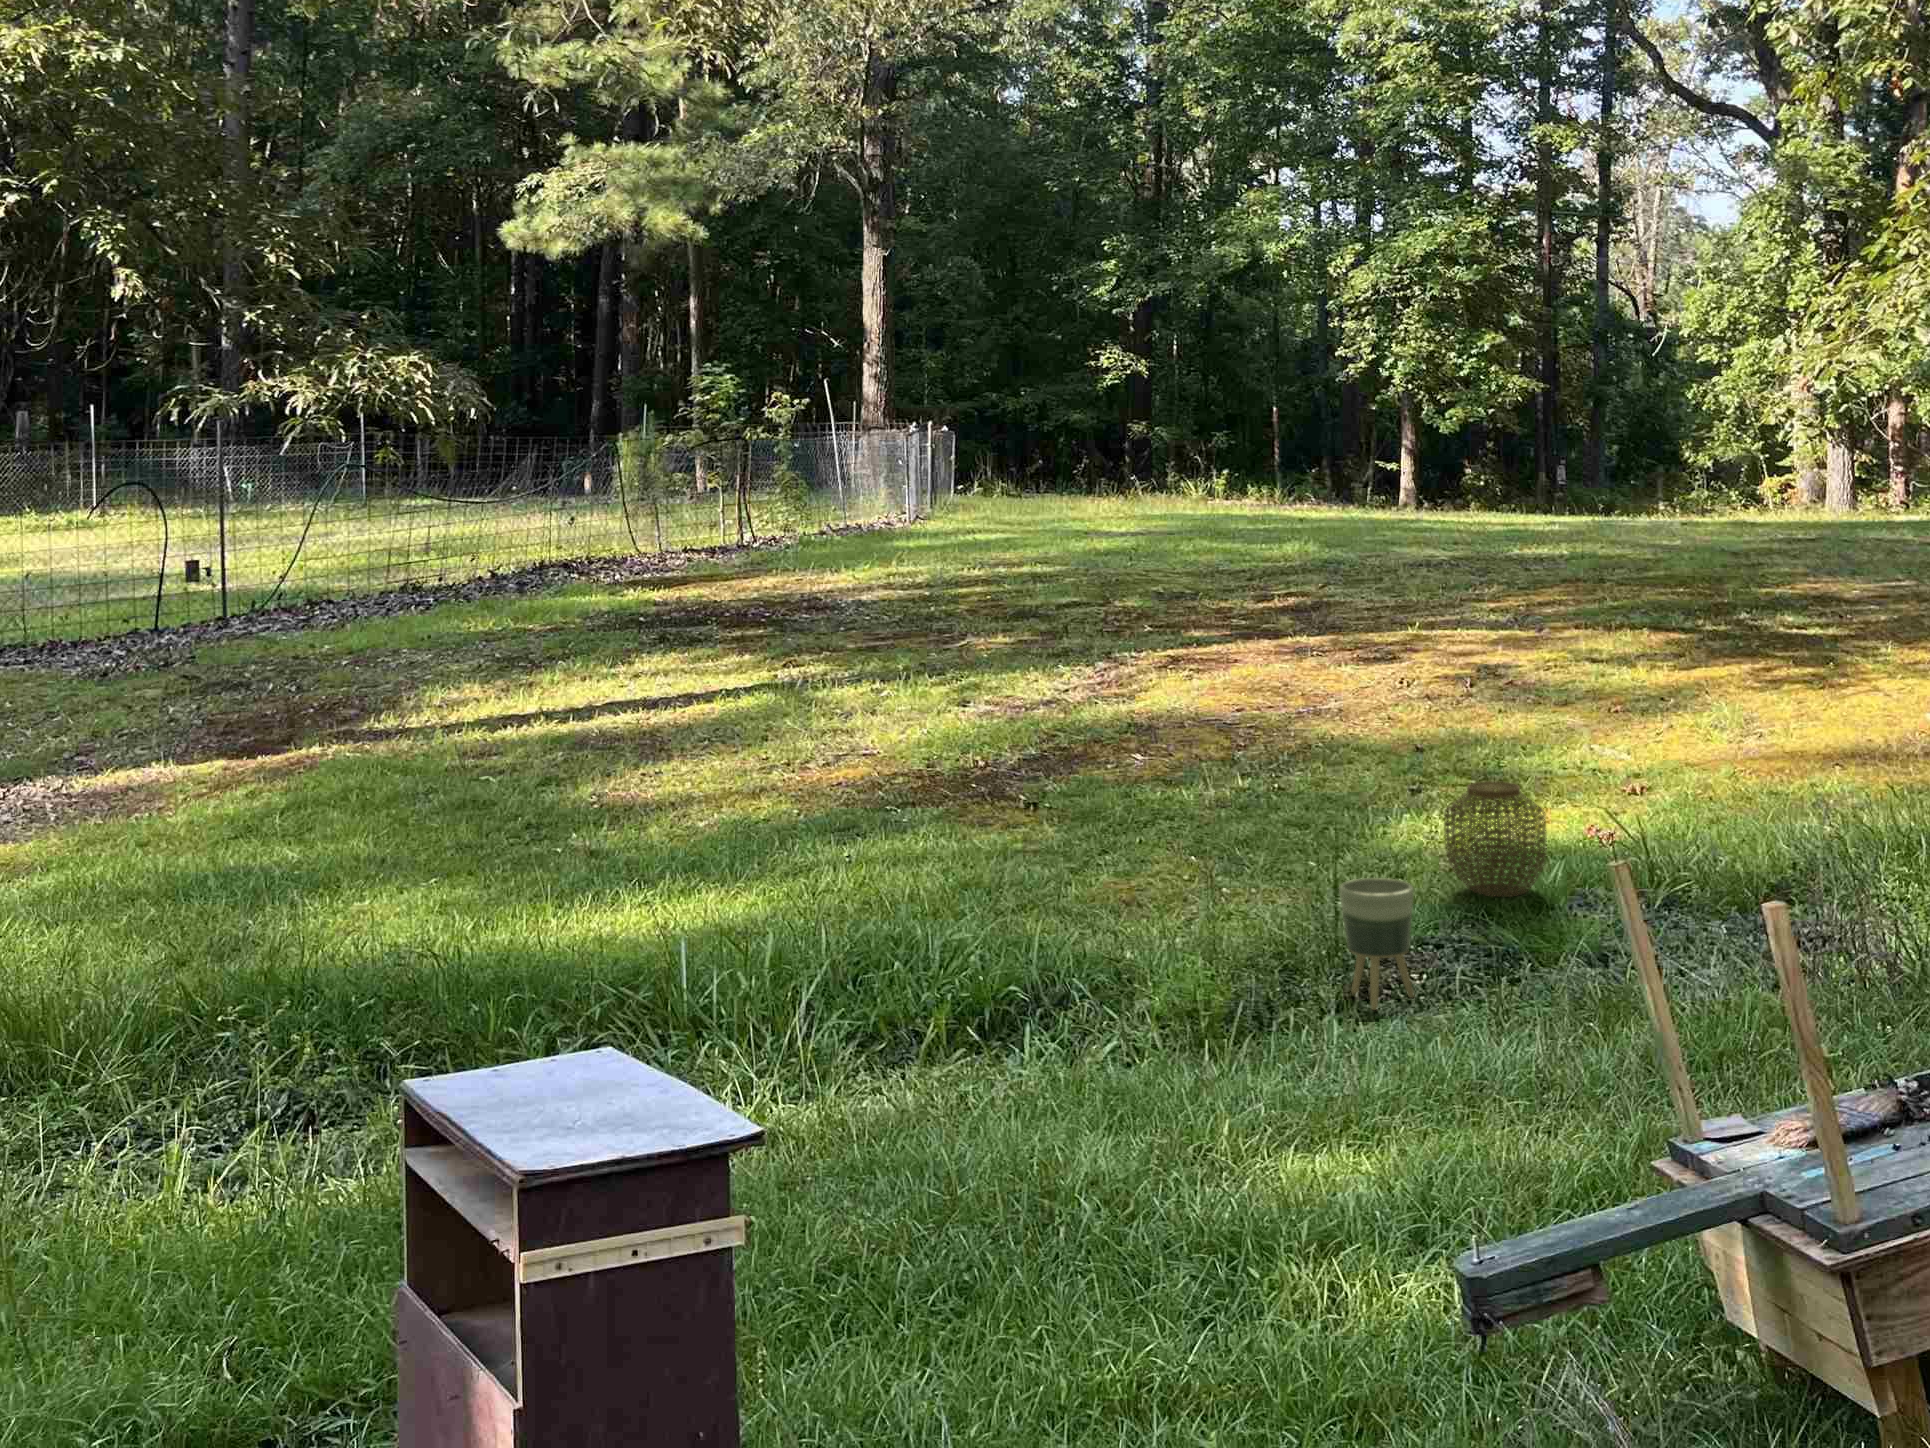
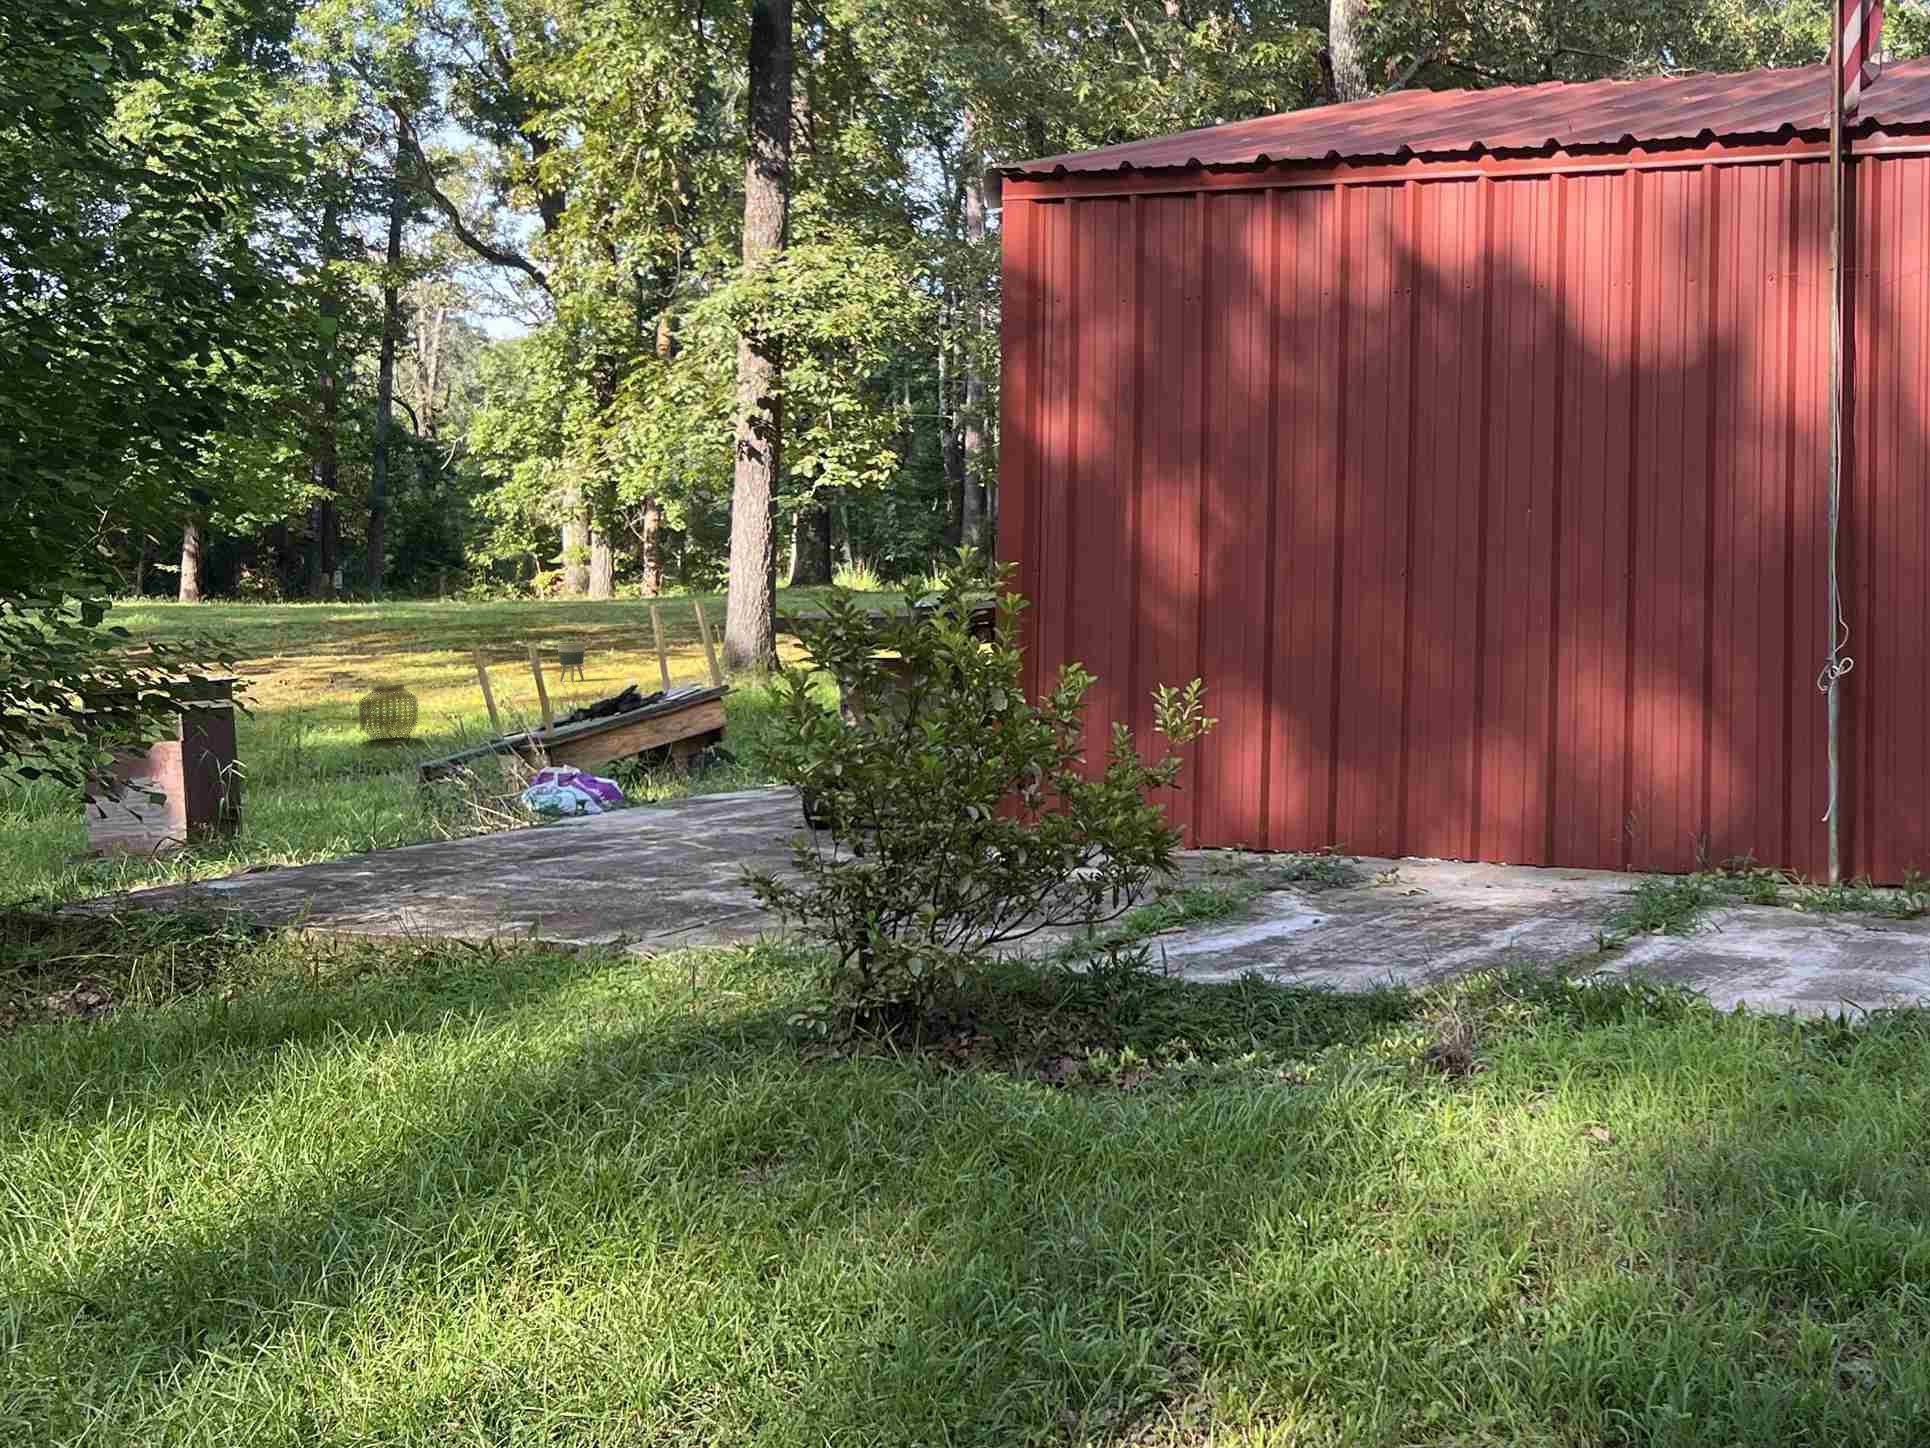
planter: present [1339,878,1415,1010] -> present [558,642,585,682]

